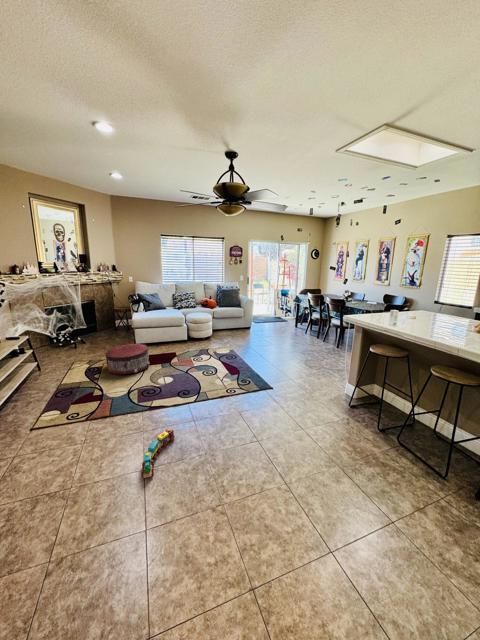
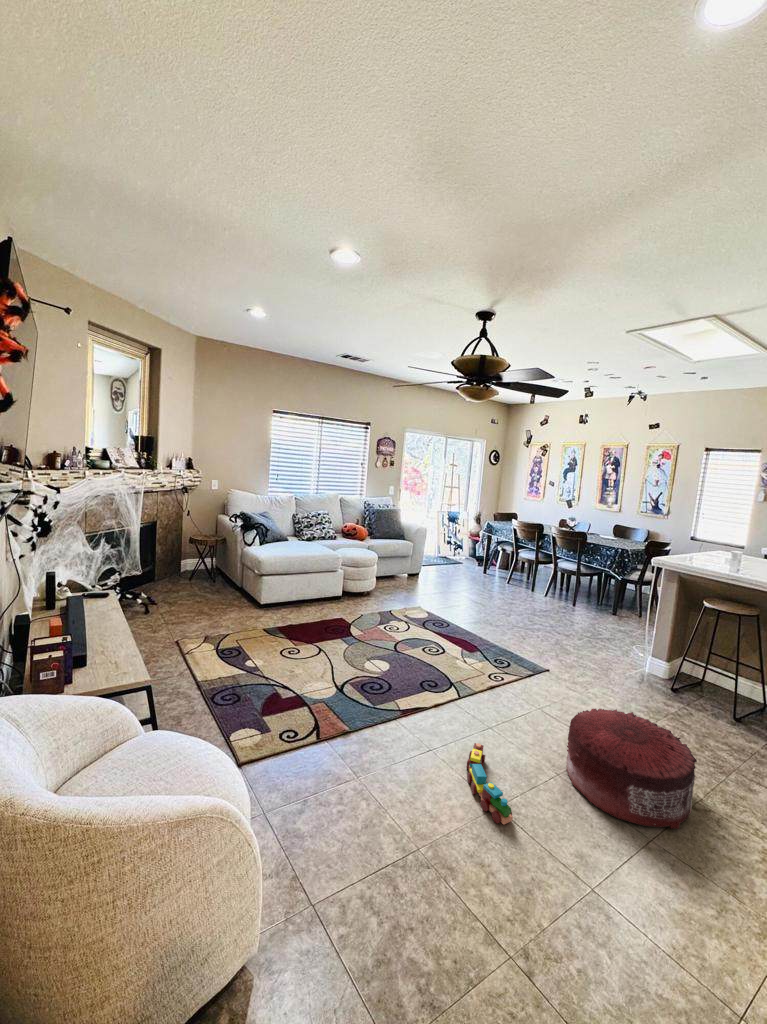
pouf: present [105,344,149,375] -> present [566,709,697,829]

